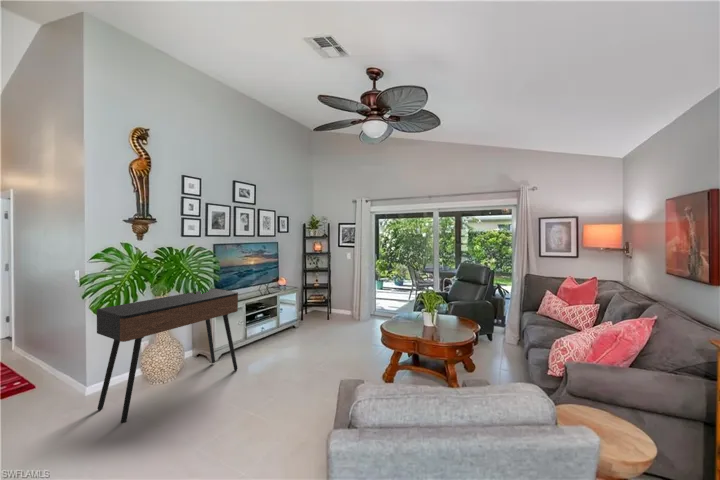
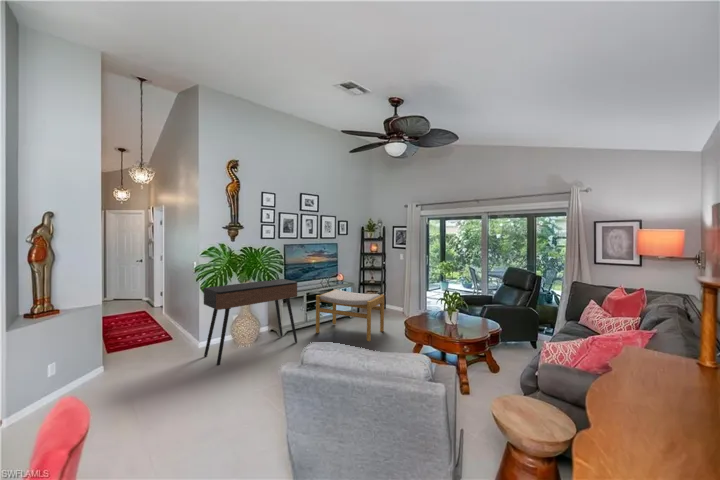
footstool: none [258,297,340,360] -> present [316,290,384,341]

